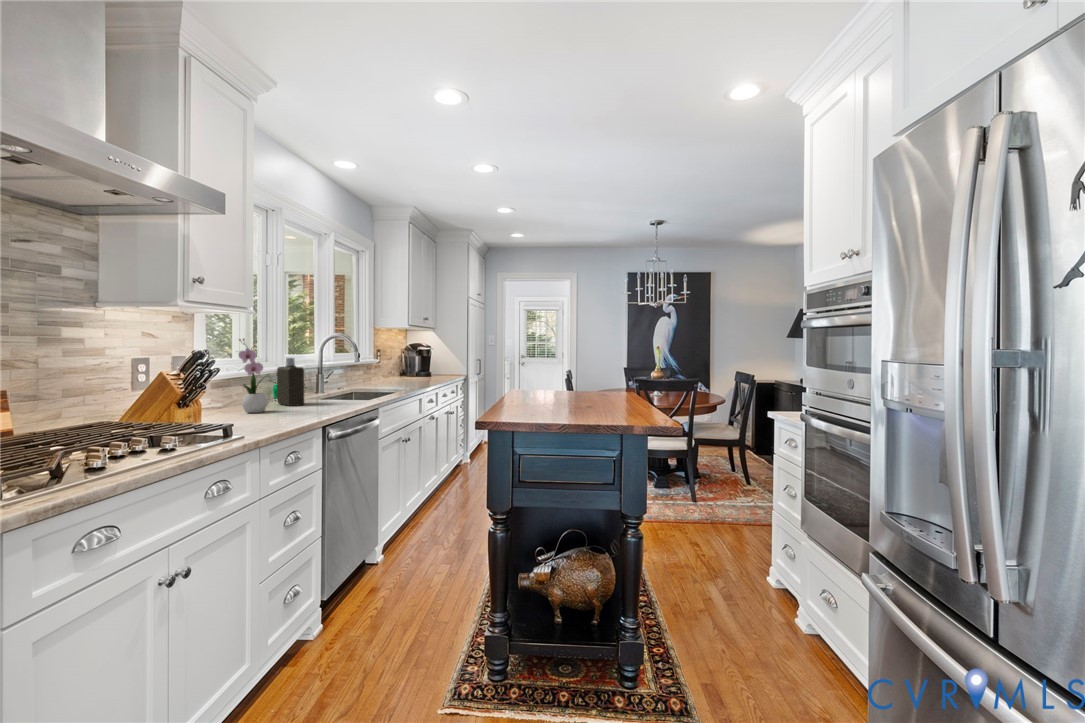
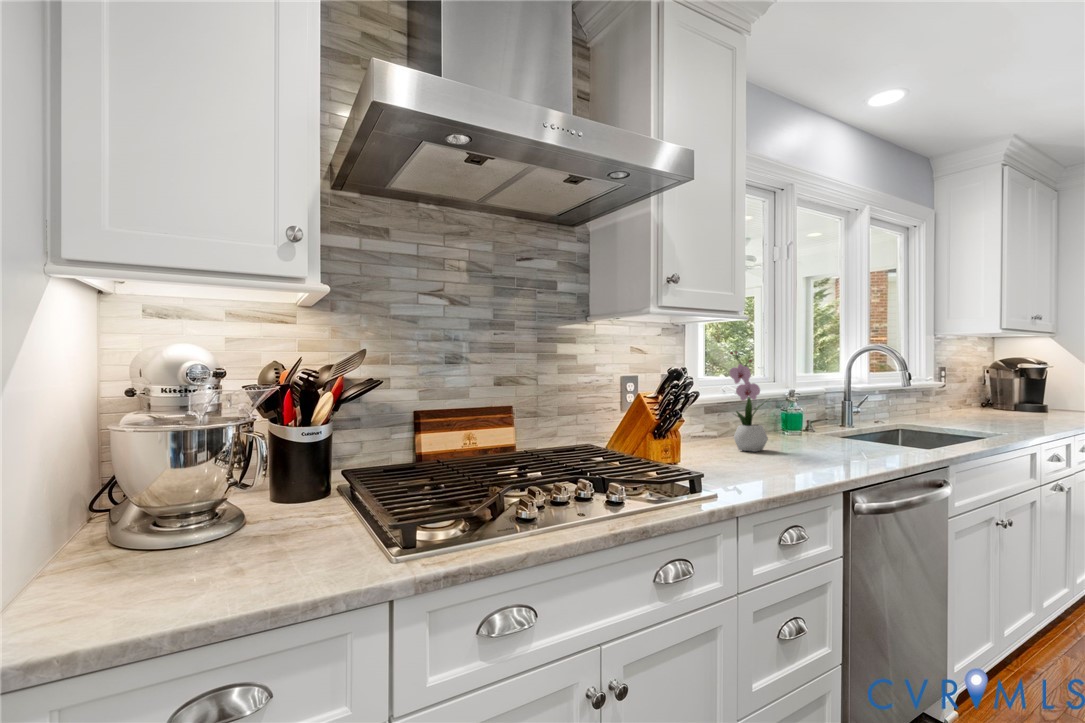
bottle: present [277,358,304,406] -> none [782,377,819,446]

